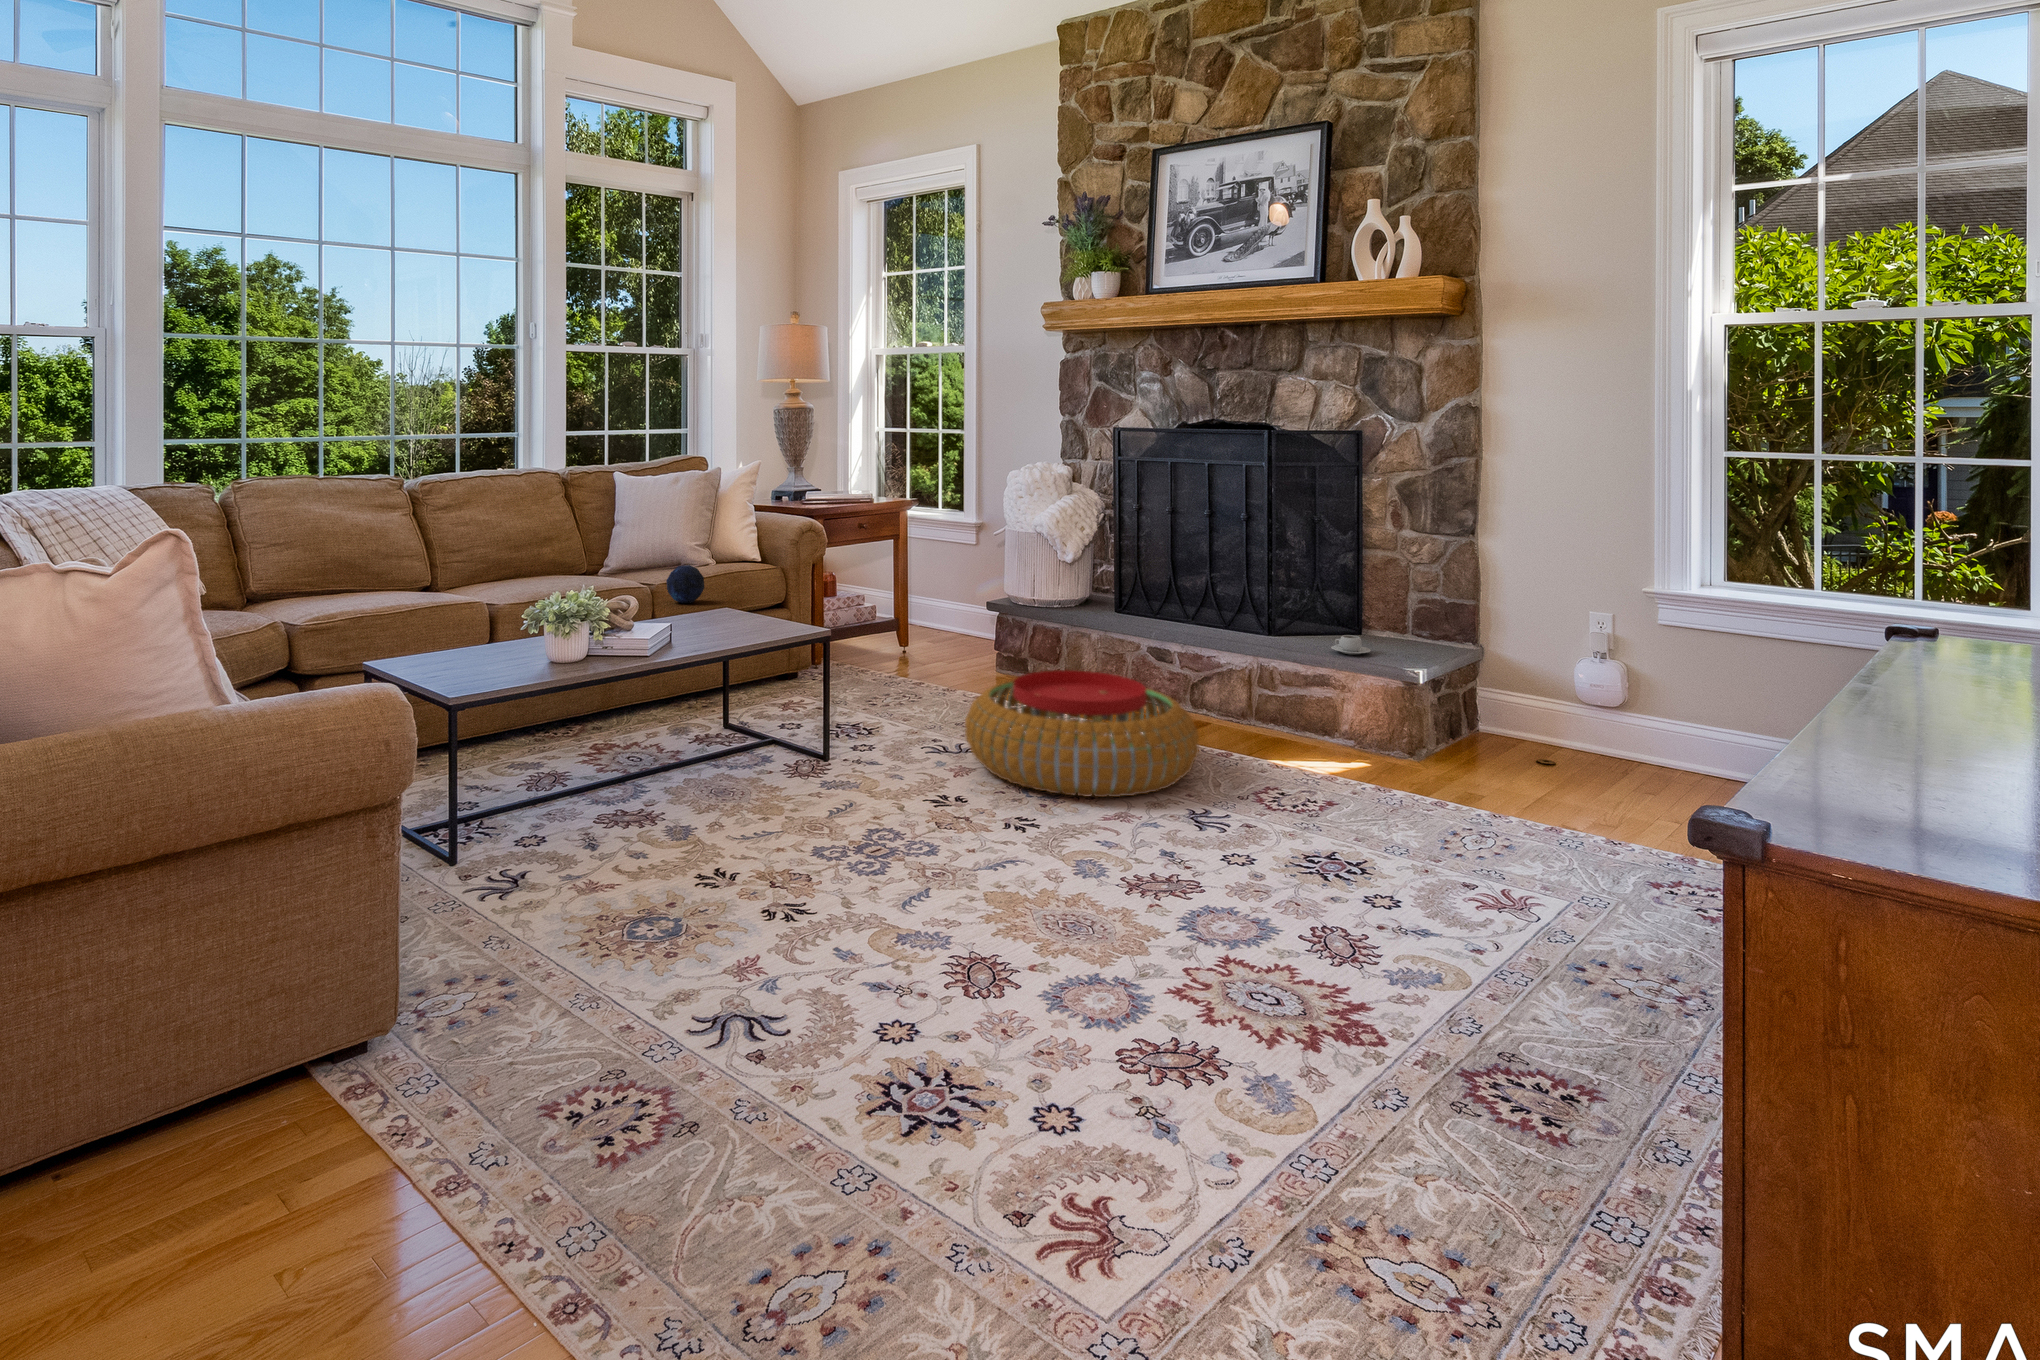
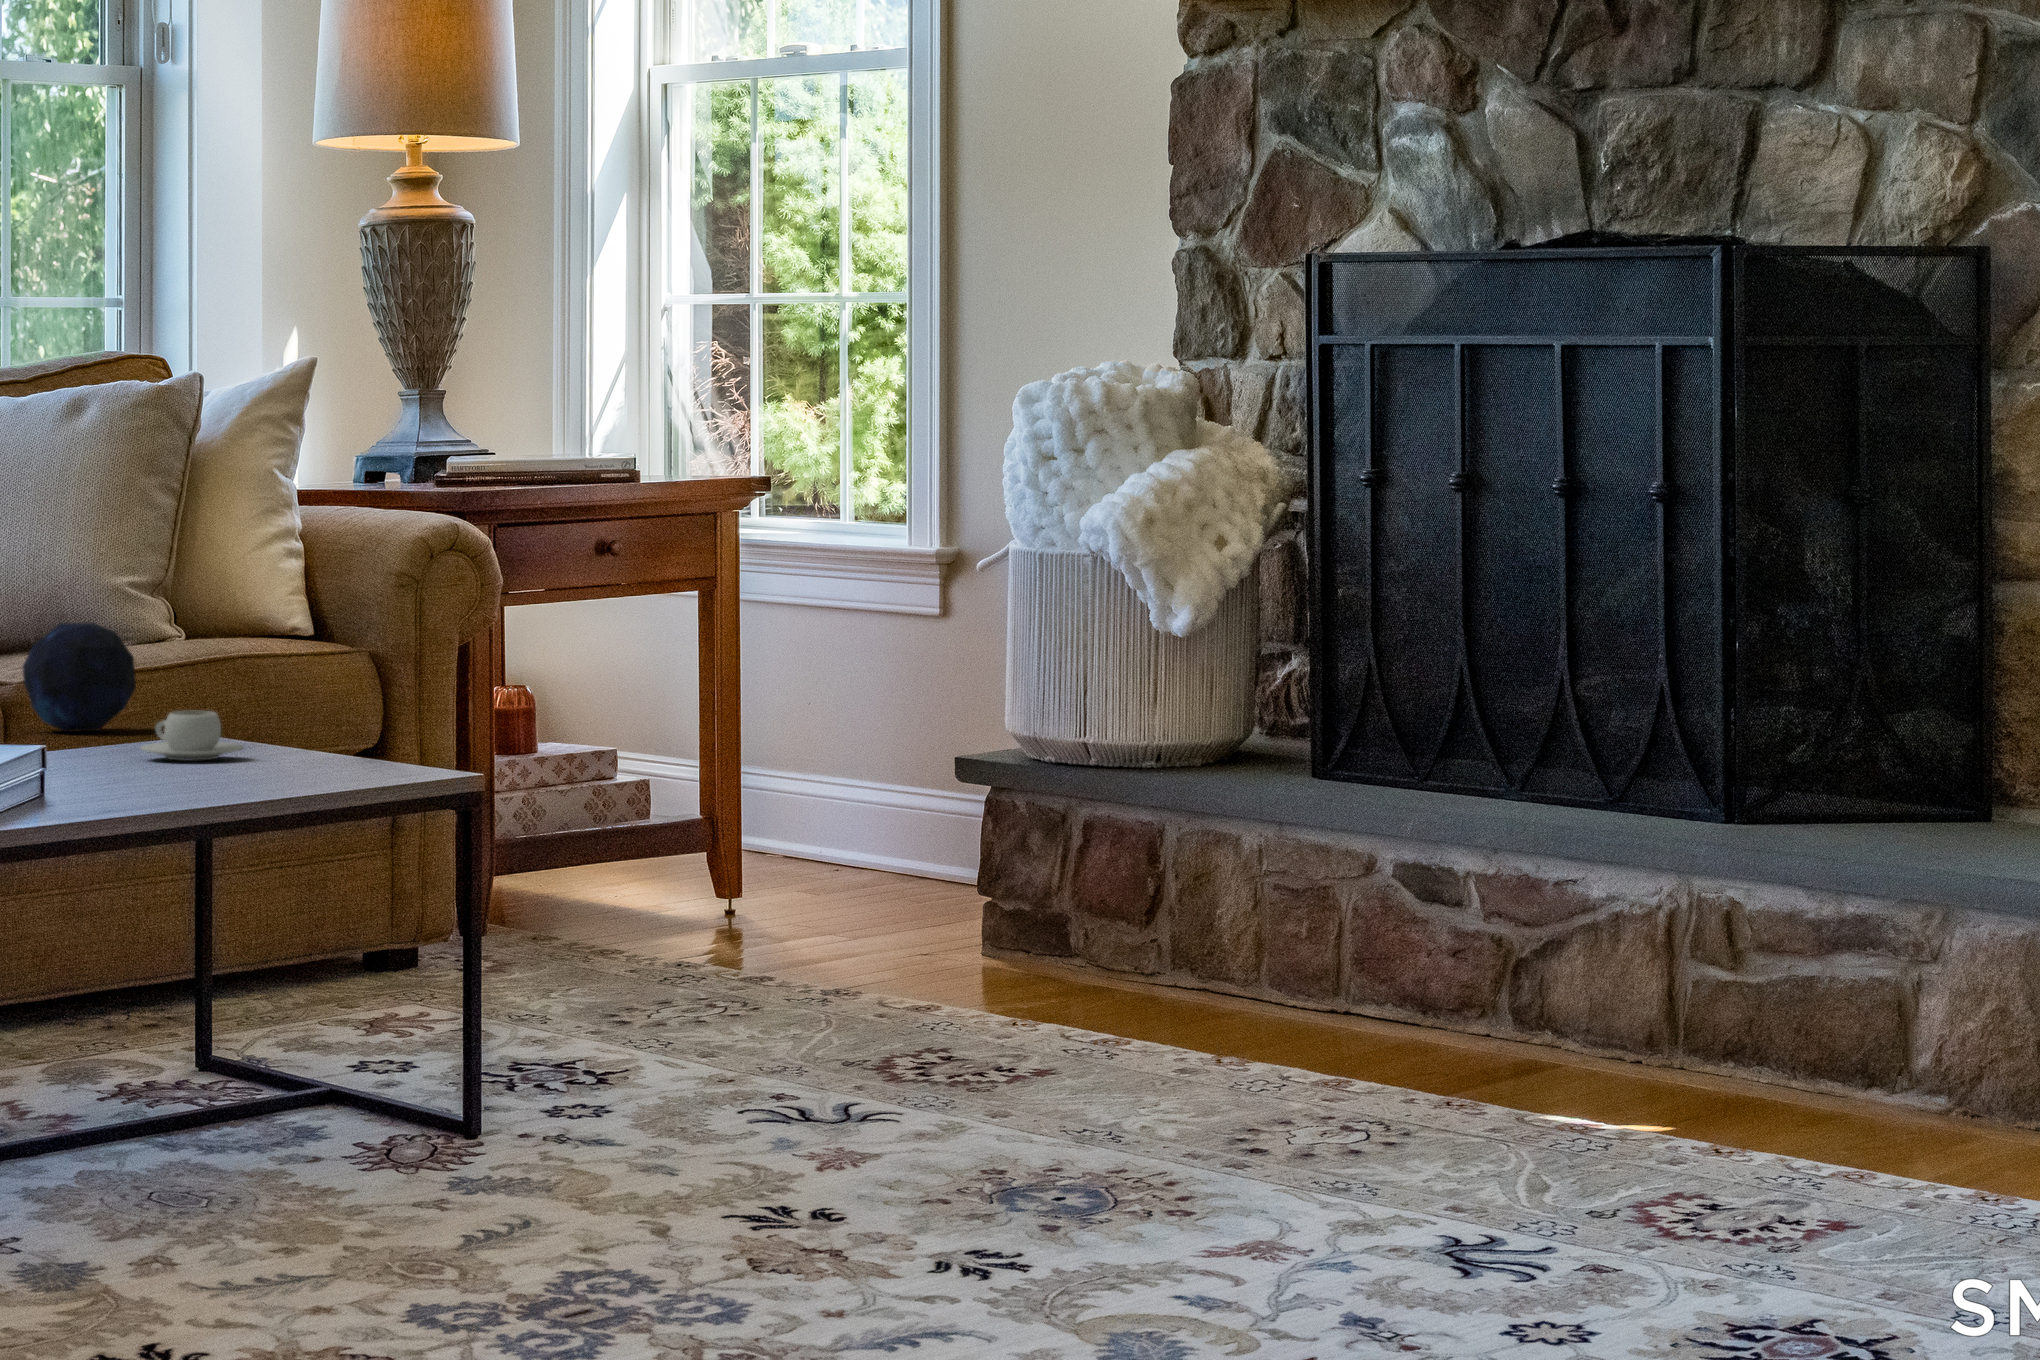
teacup: present [1331,635,1371,654] -> present [140,711,244,761]
pouf: present [965,670,1199,797] -> none [850,885,1506,1213]

